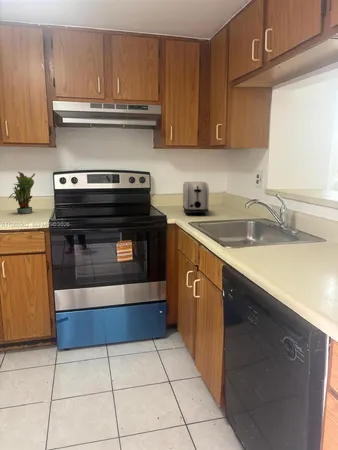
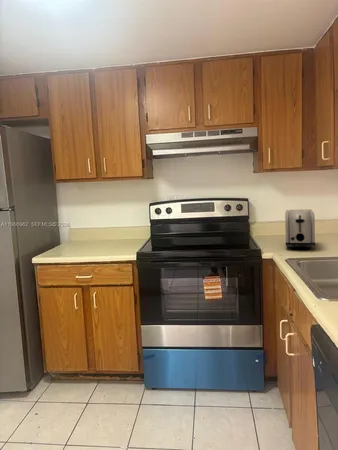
potted plant: present [9,172,35,214] -> none [108,204,132,244]

